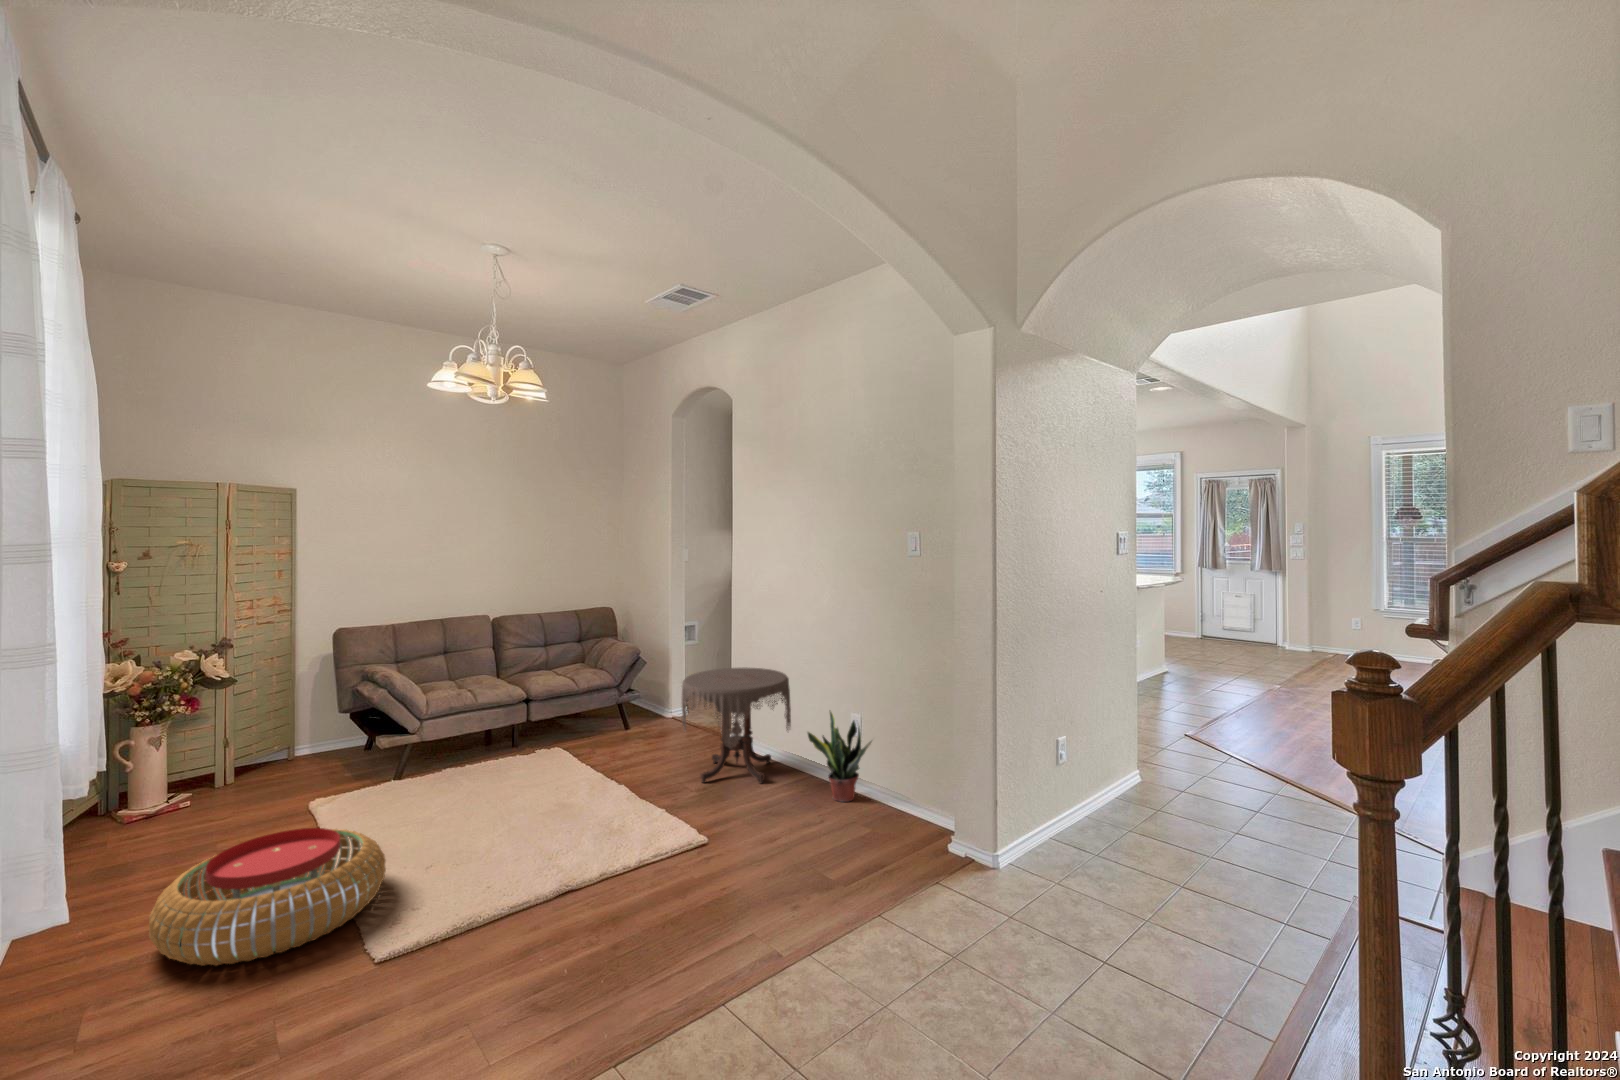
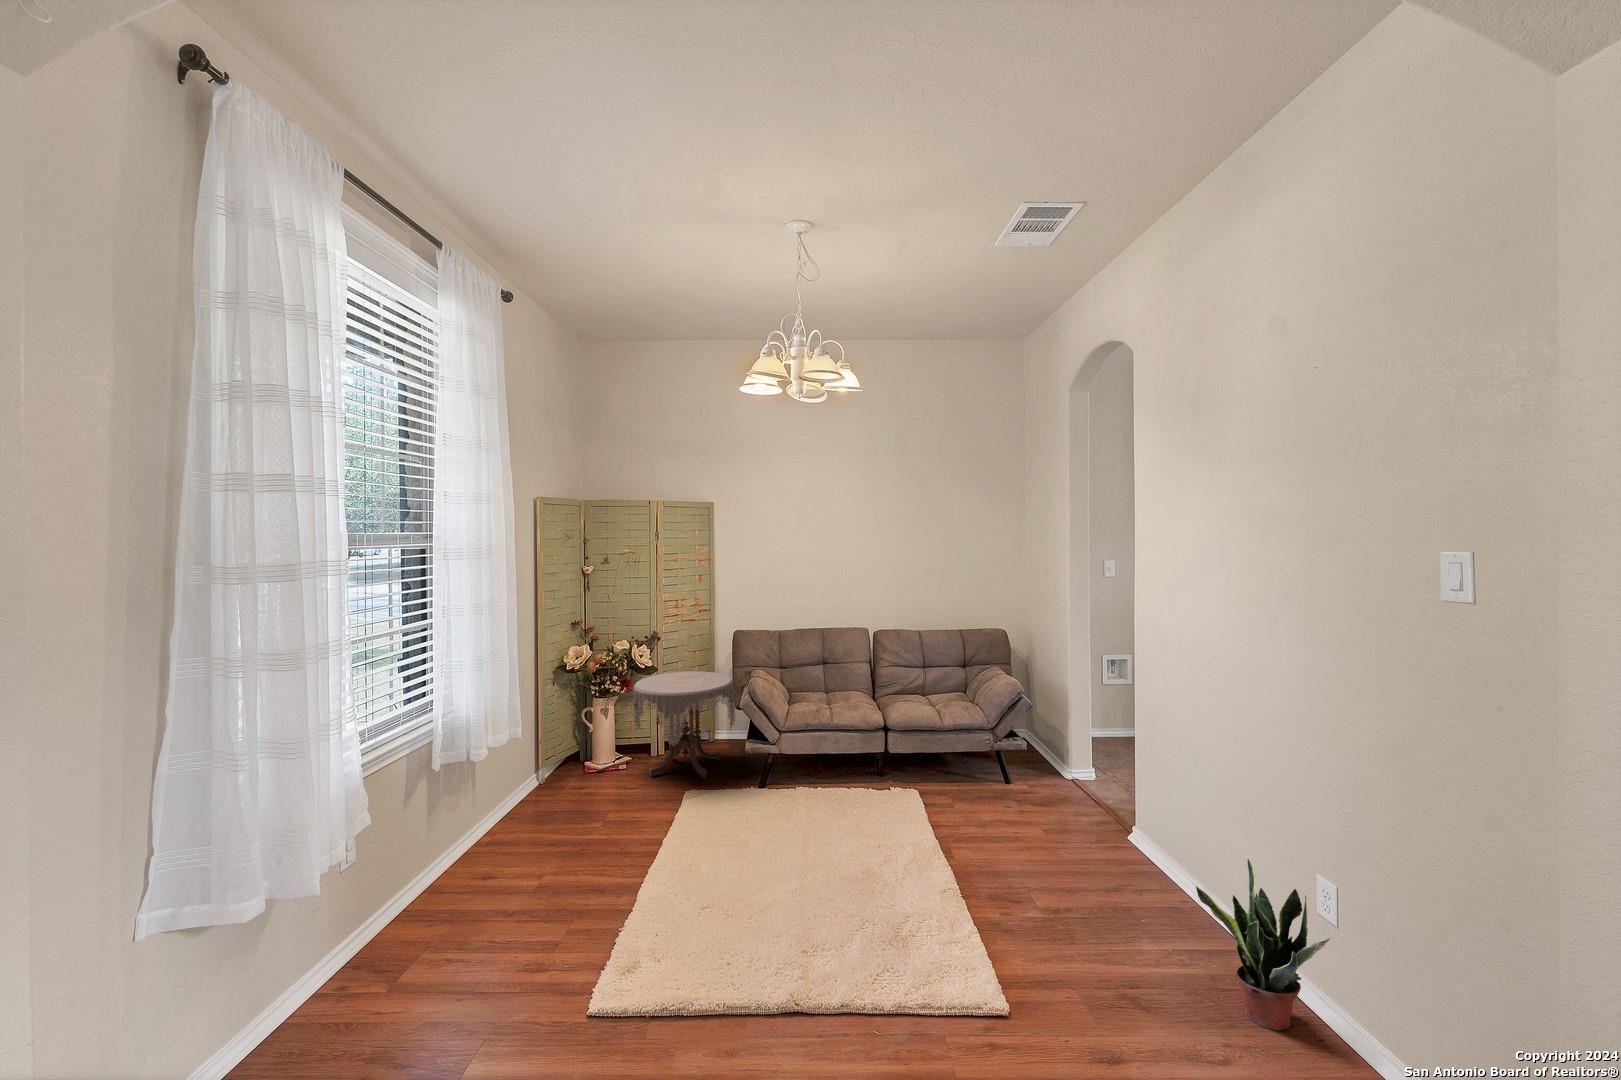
side table: present [682,668,791,783] -> present [633,671,735,779]
pouf: present [148,828,386,966] -> none [481,835,667,965]

